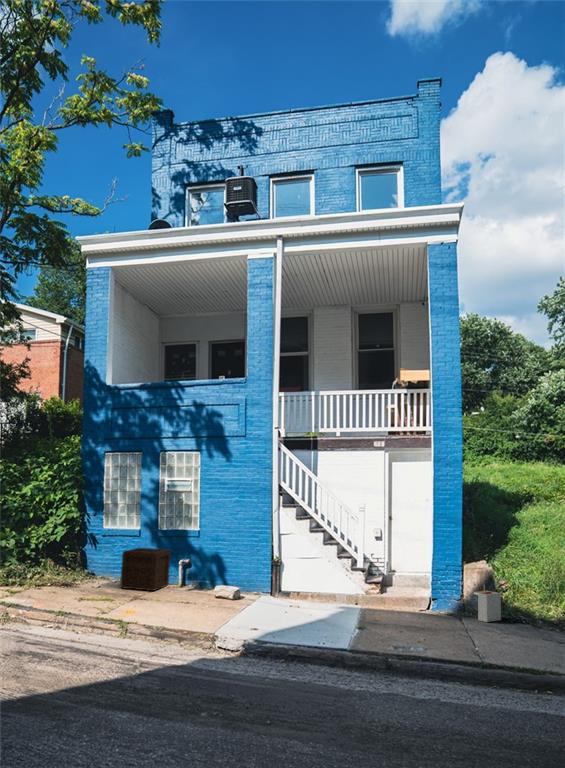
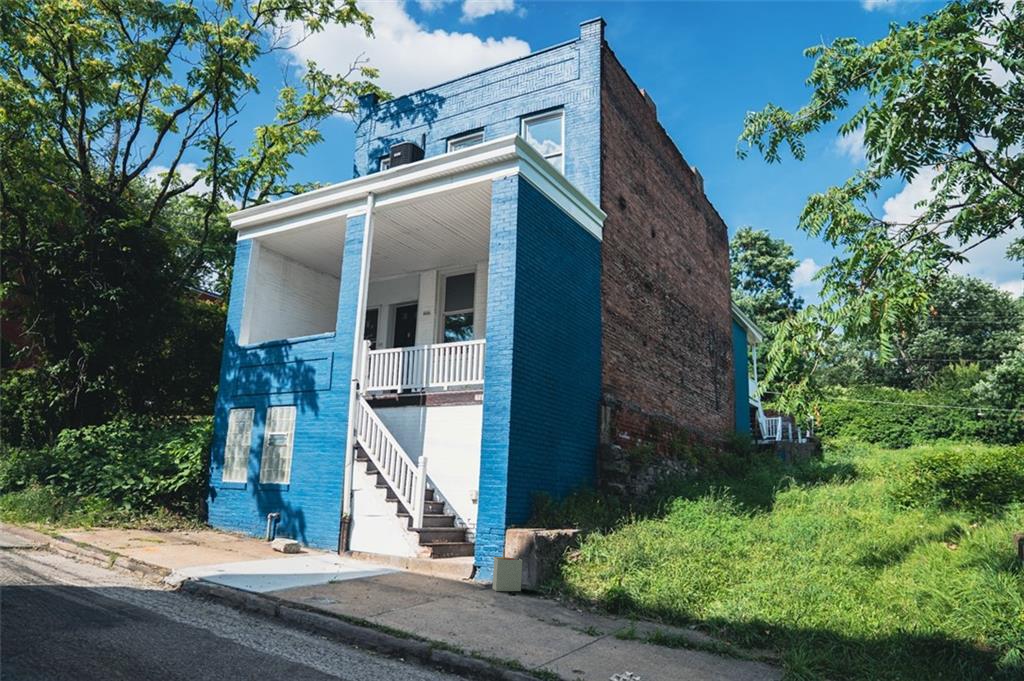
wooden crate: present [120,548,171,591] -> none [209,500,266,540]

